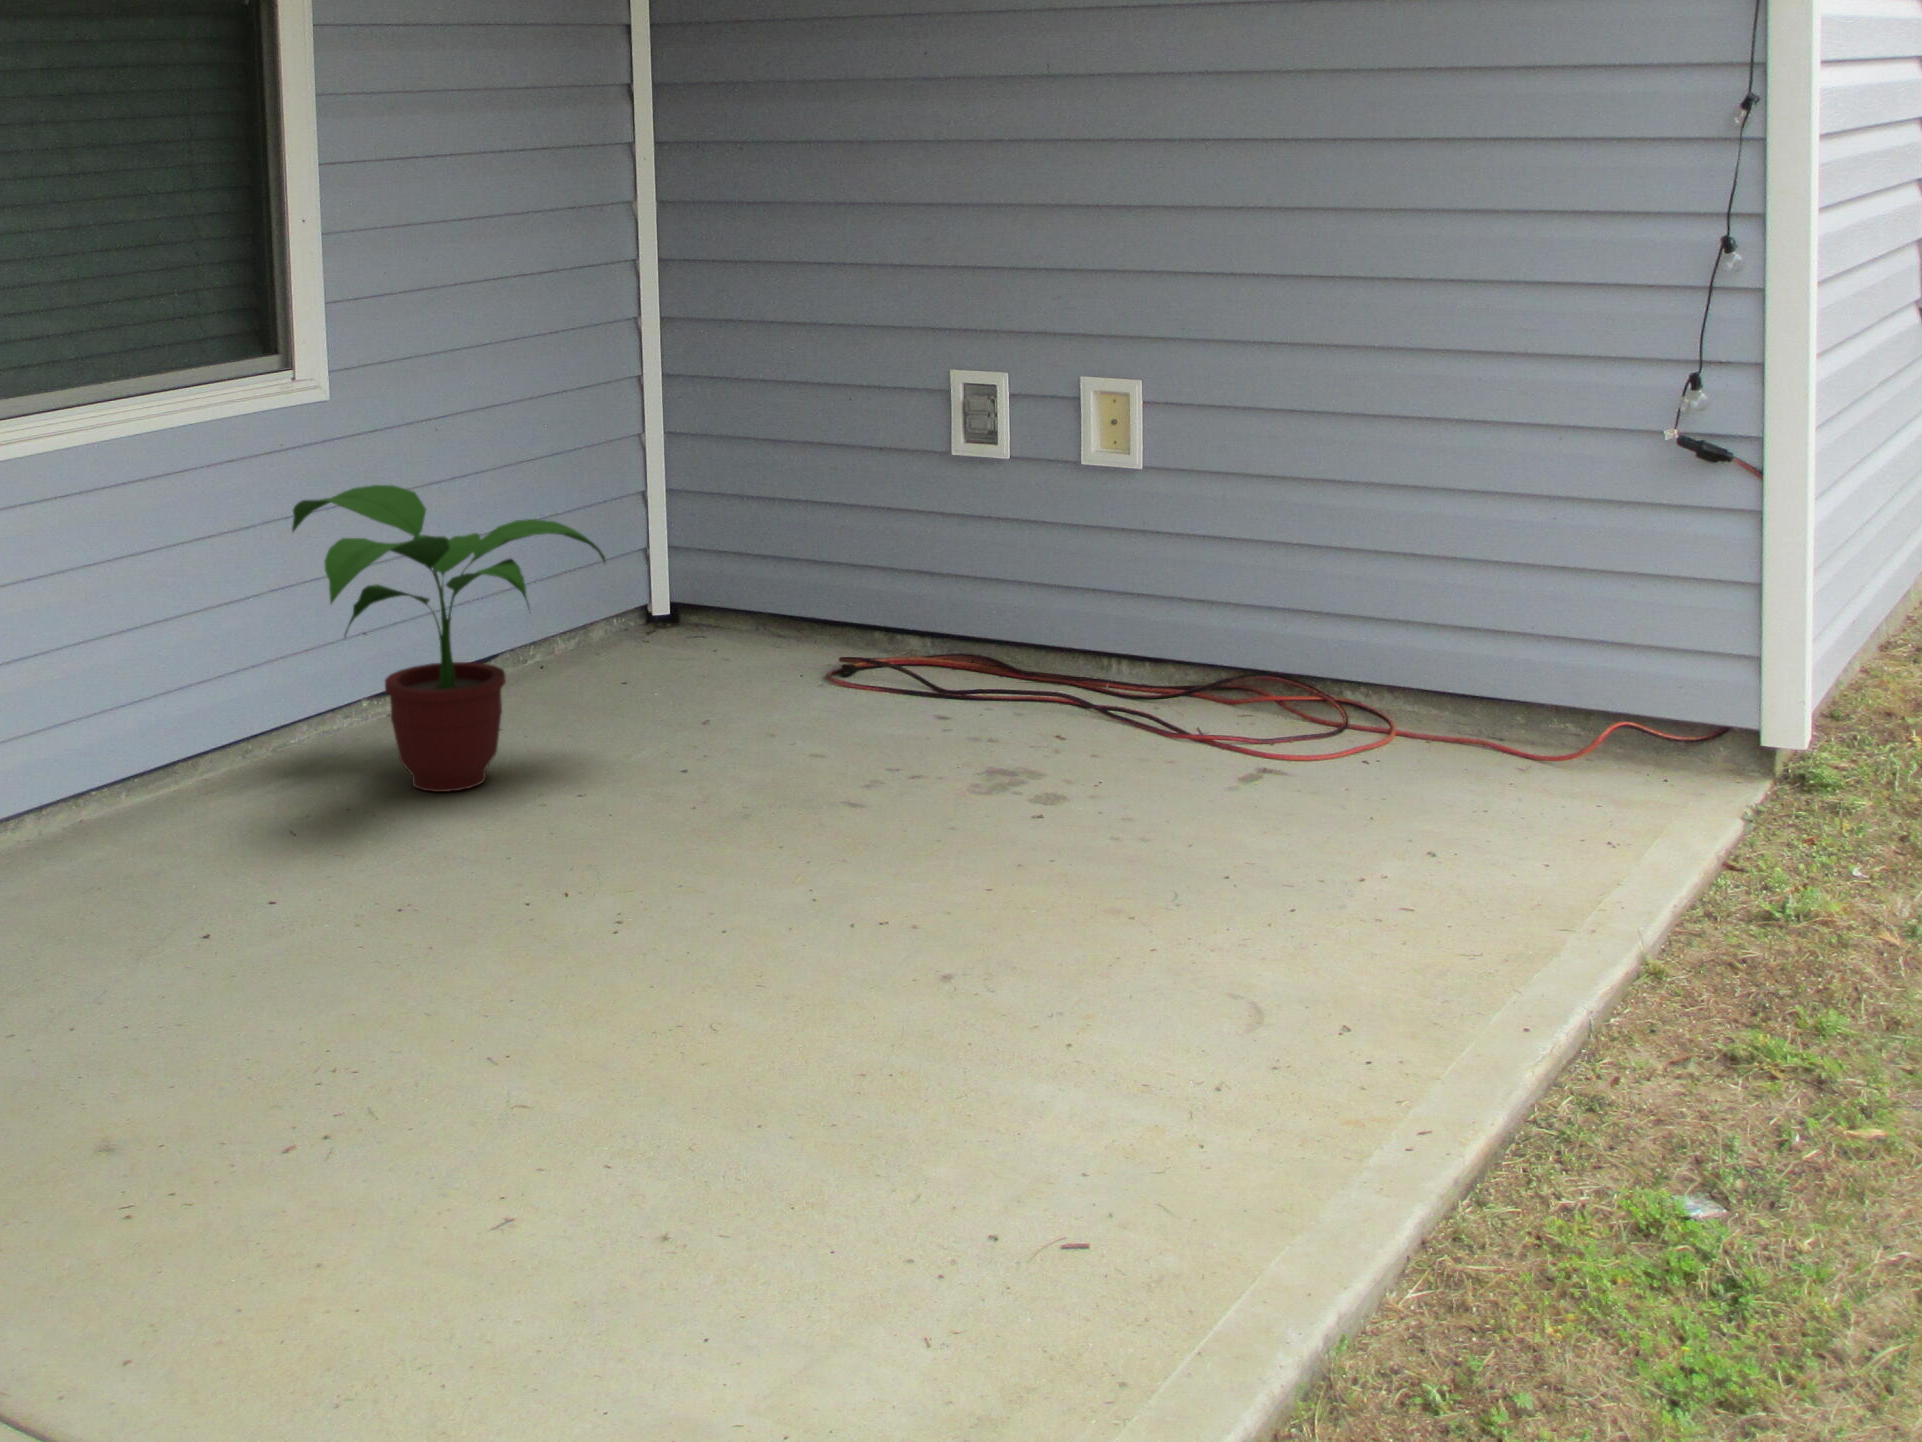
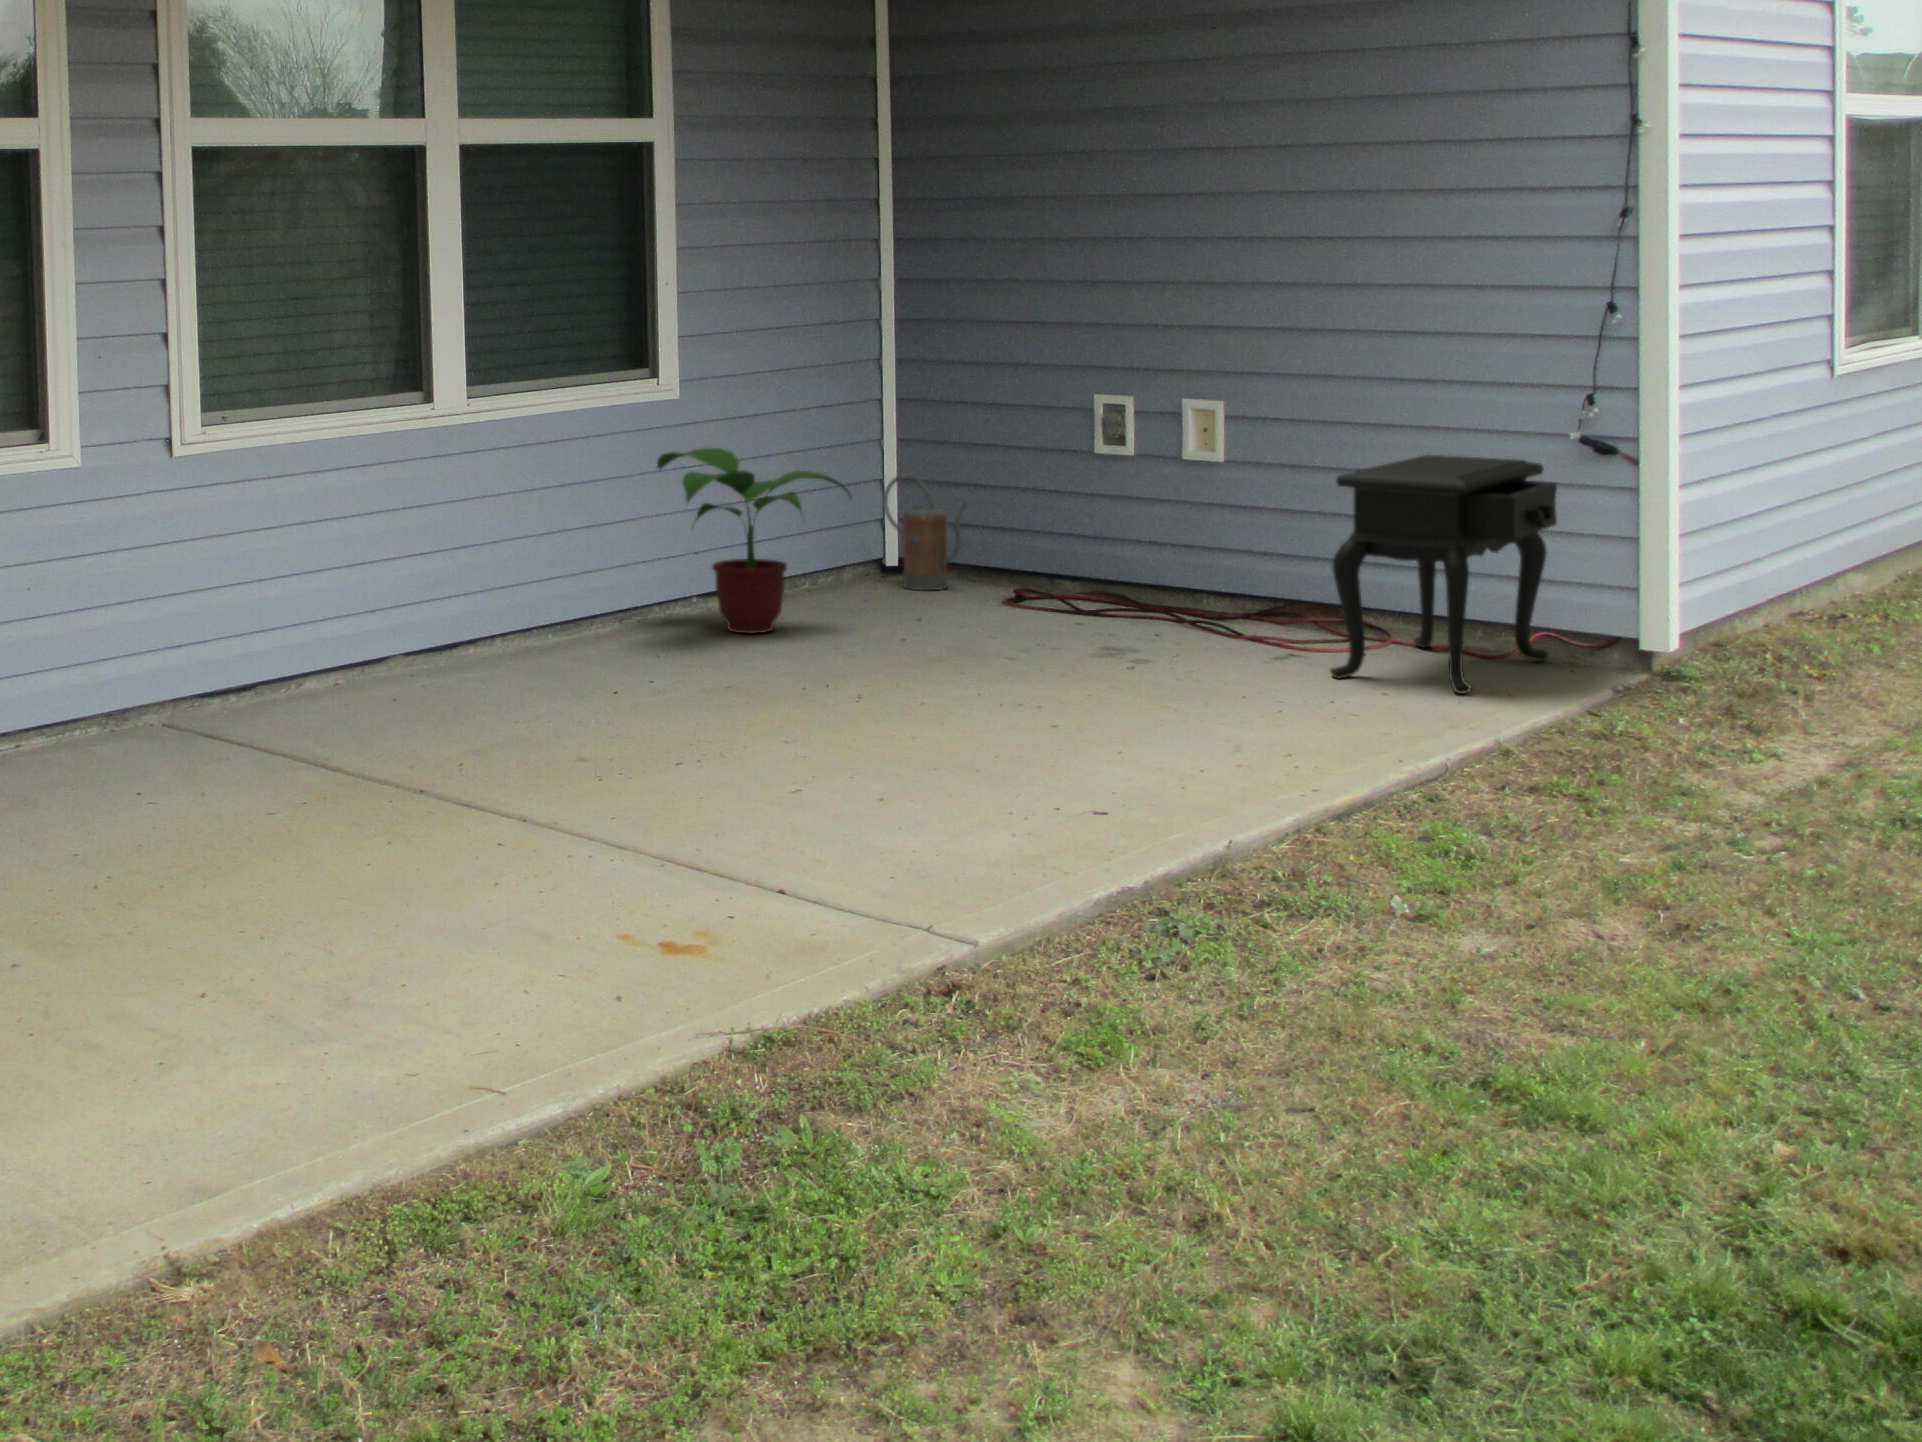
side table: none [1352,467,1668,866] -> present [1330,455,1557,694]
watering can: none [650,491,776,664] -> present [883,475,967,590]

